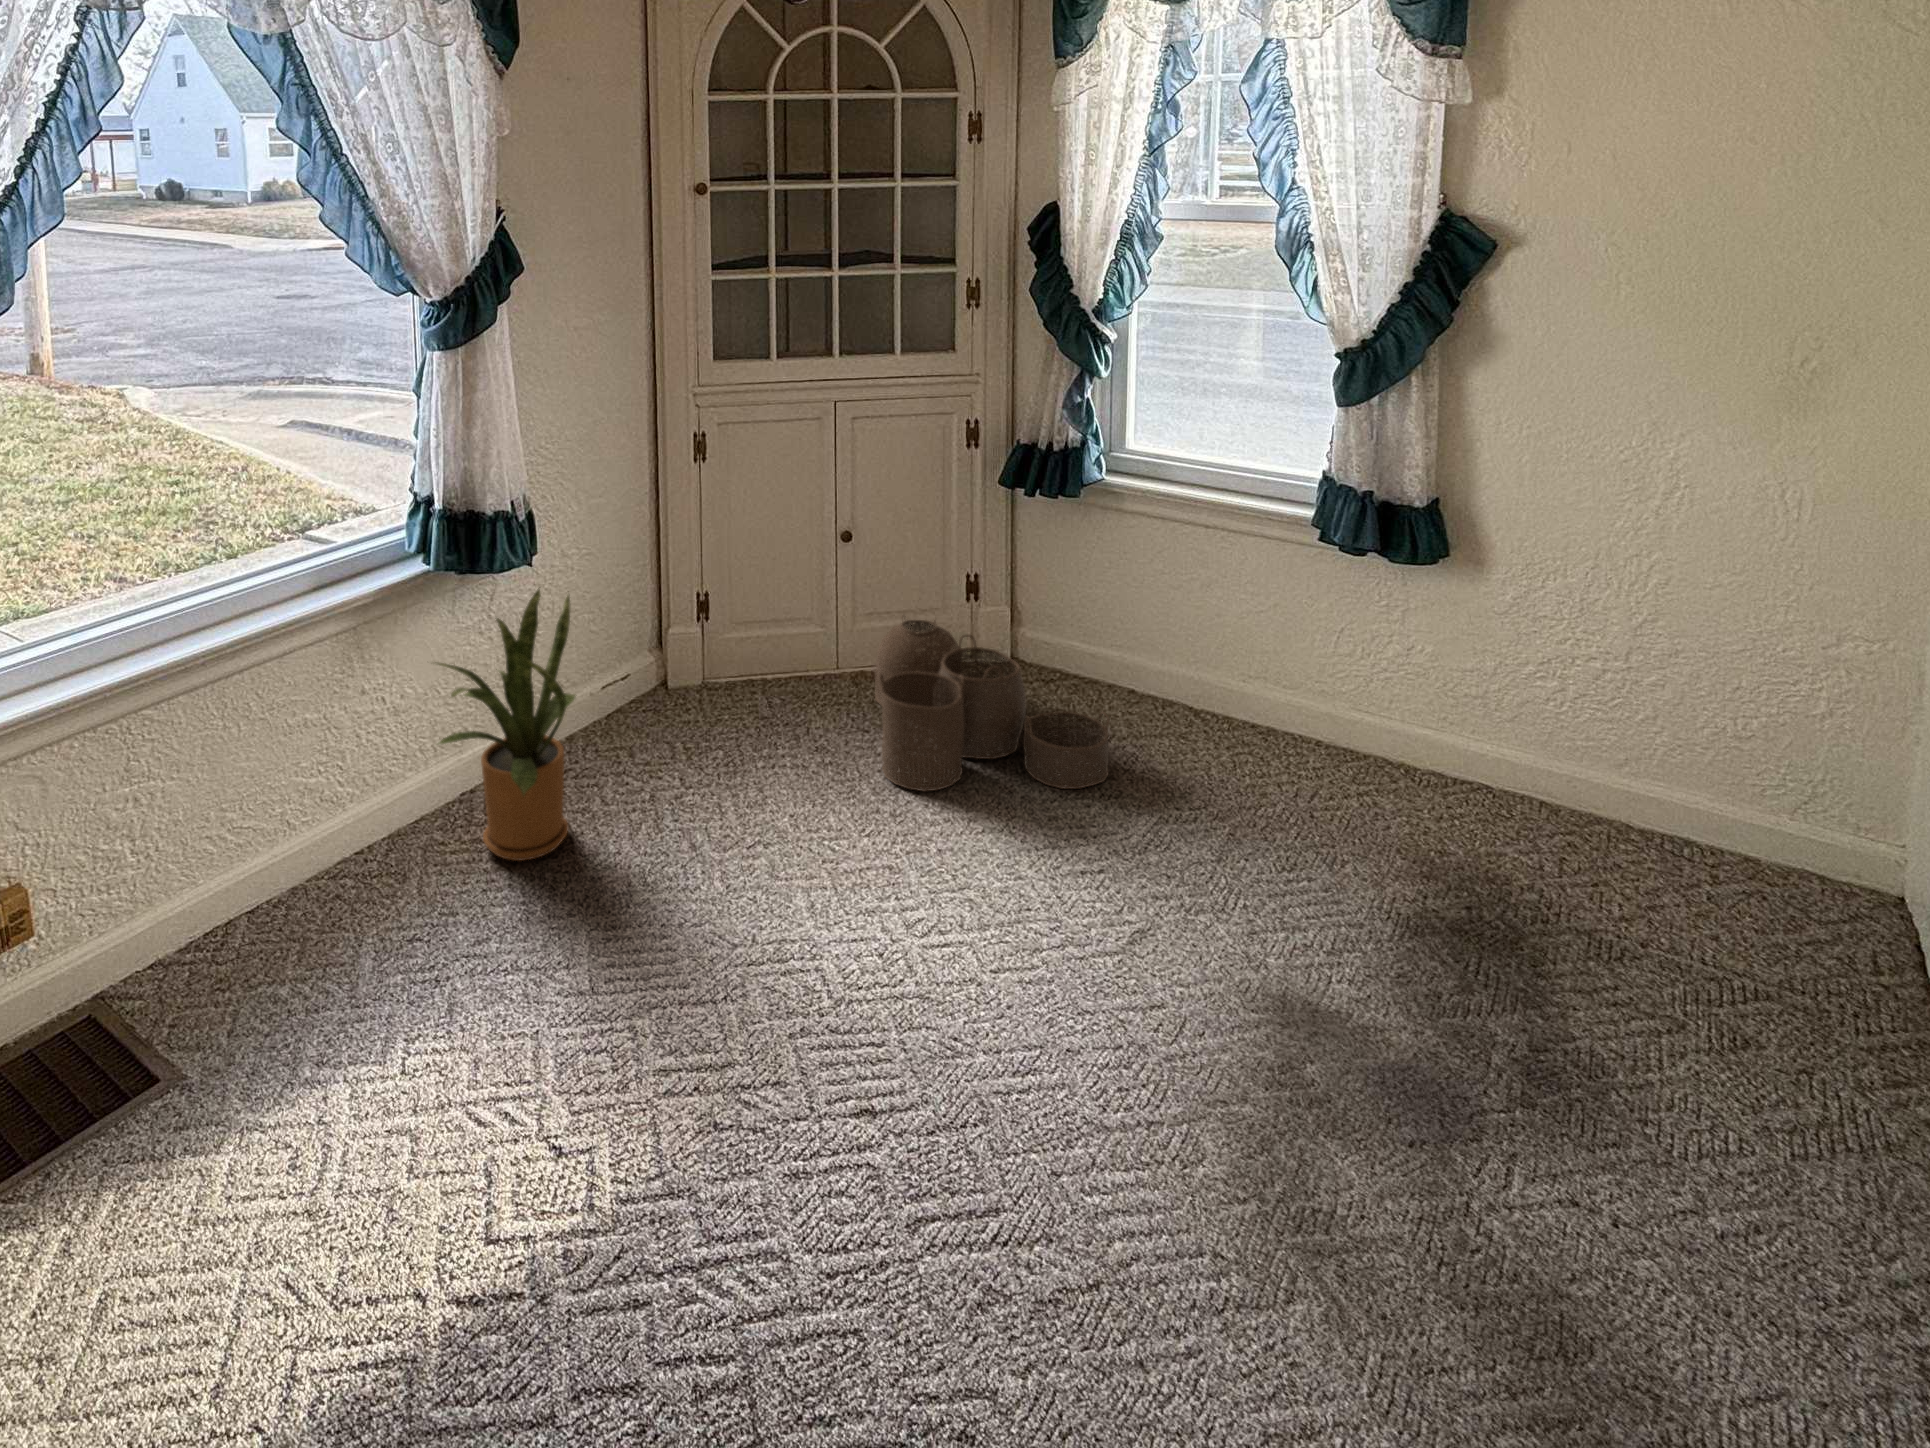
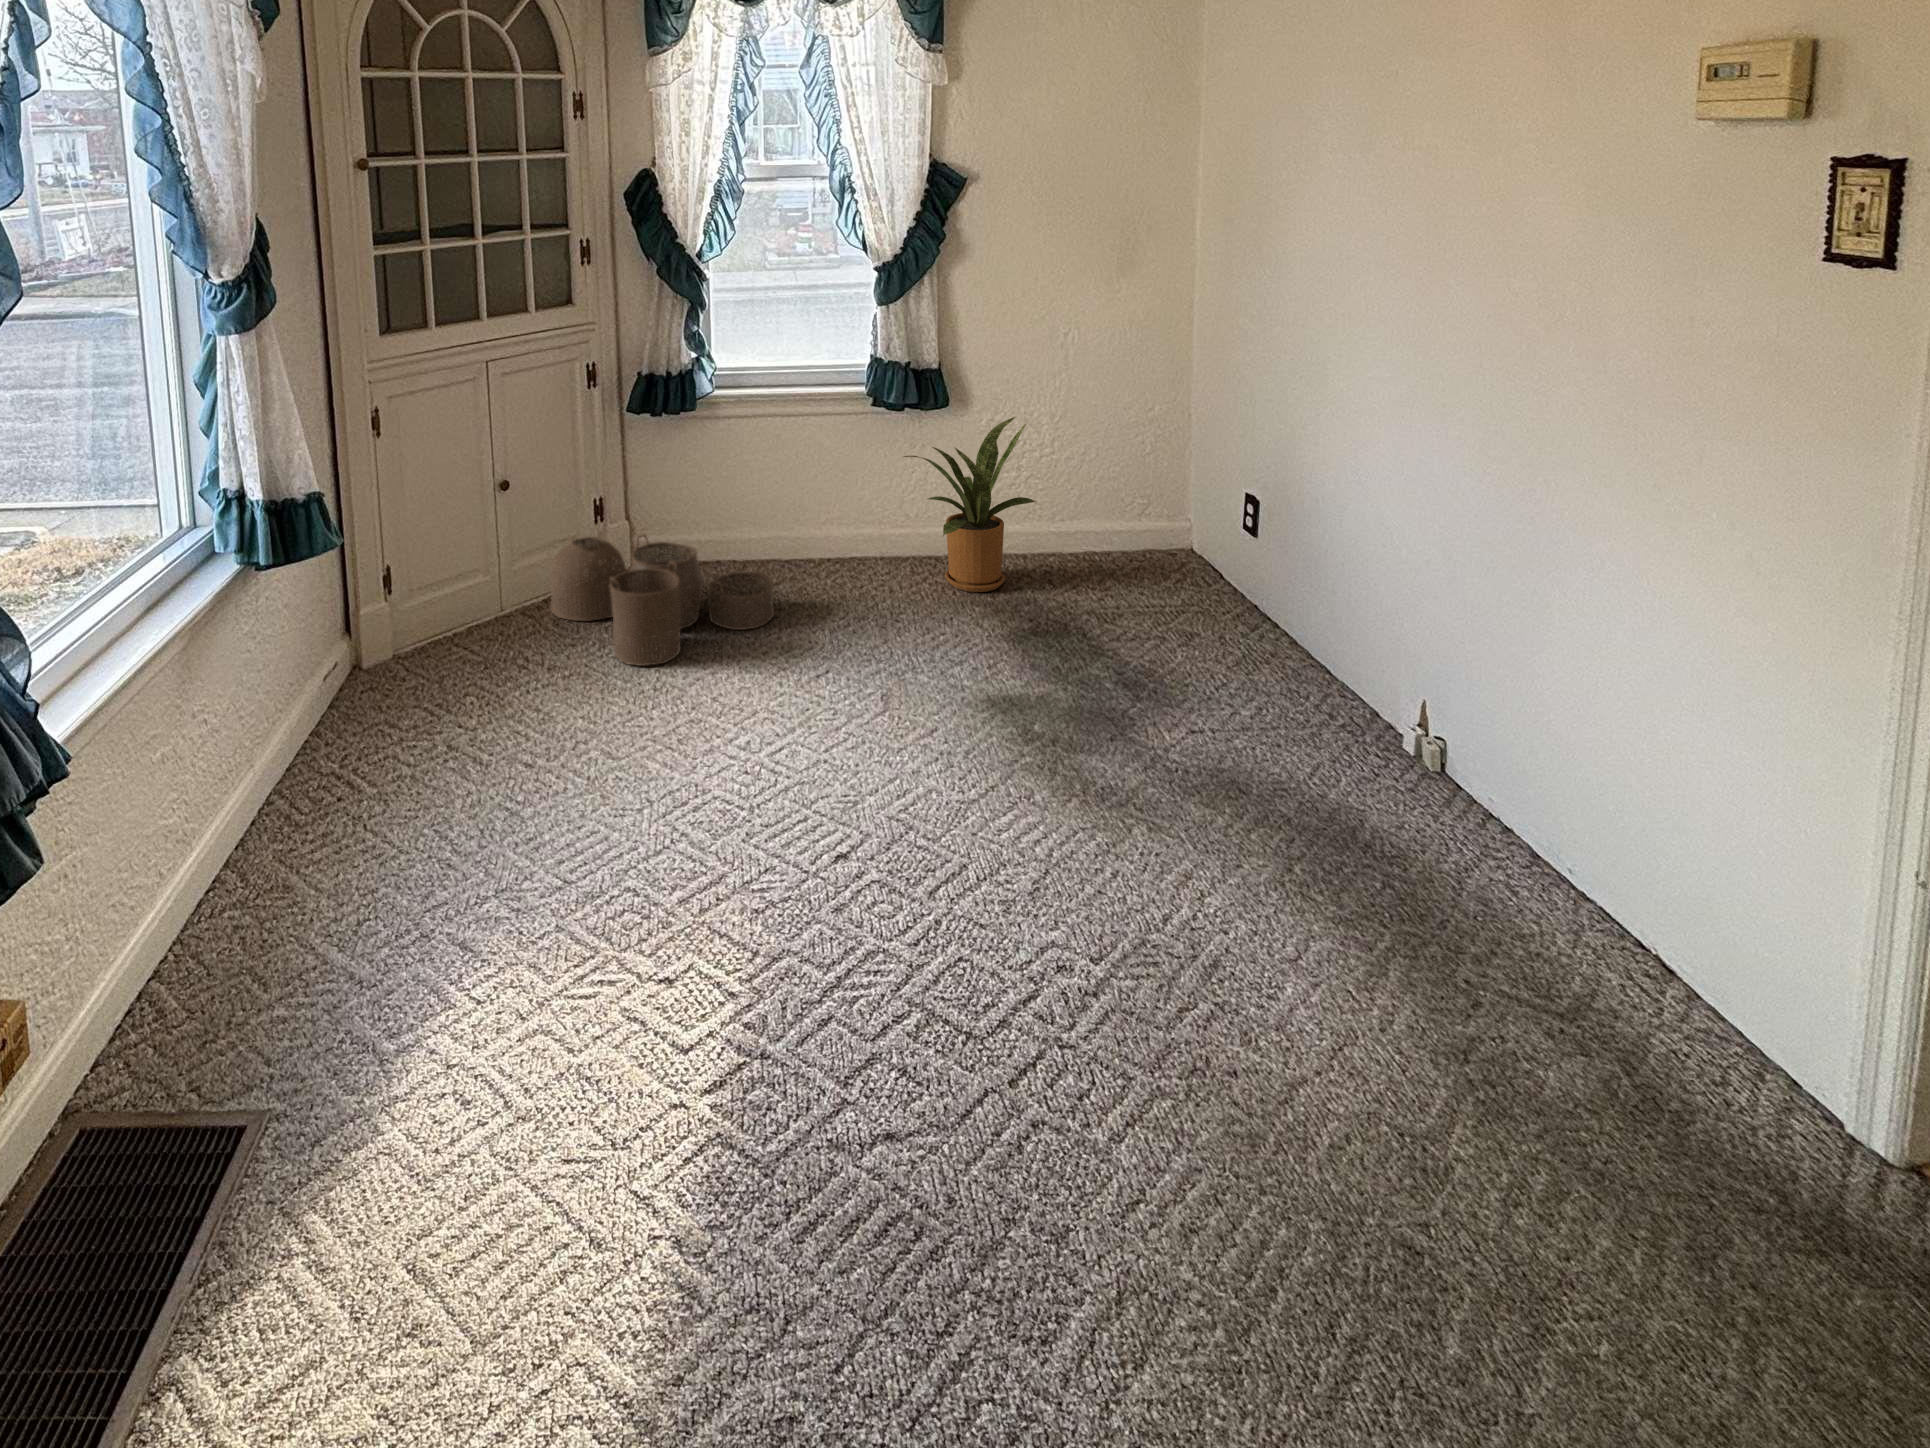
house plant: present [435,589,576,861] -> present [904,417,1036,592]

